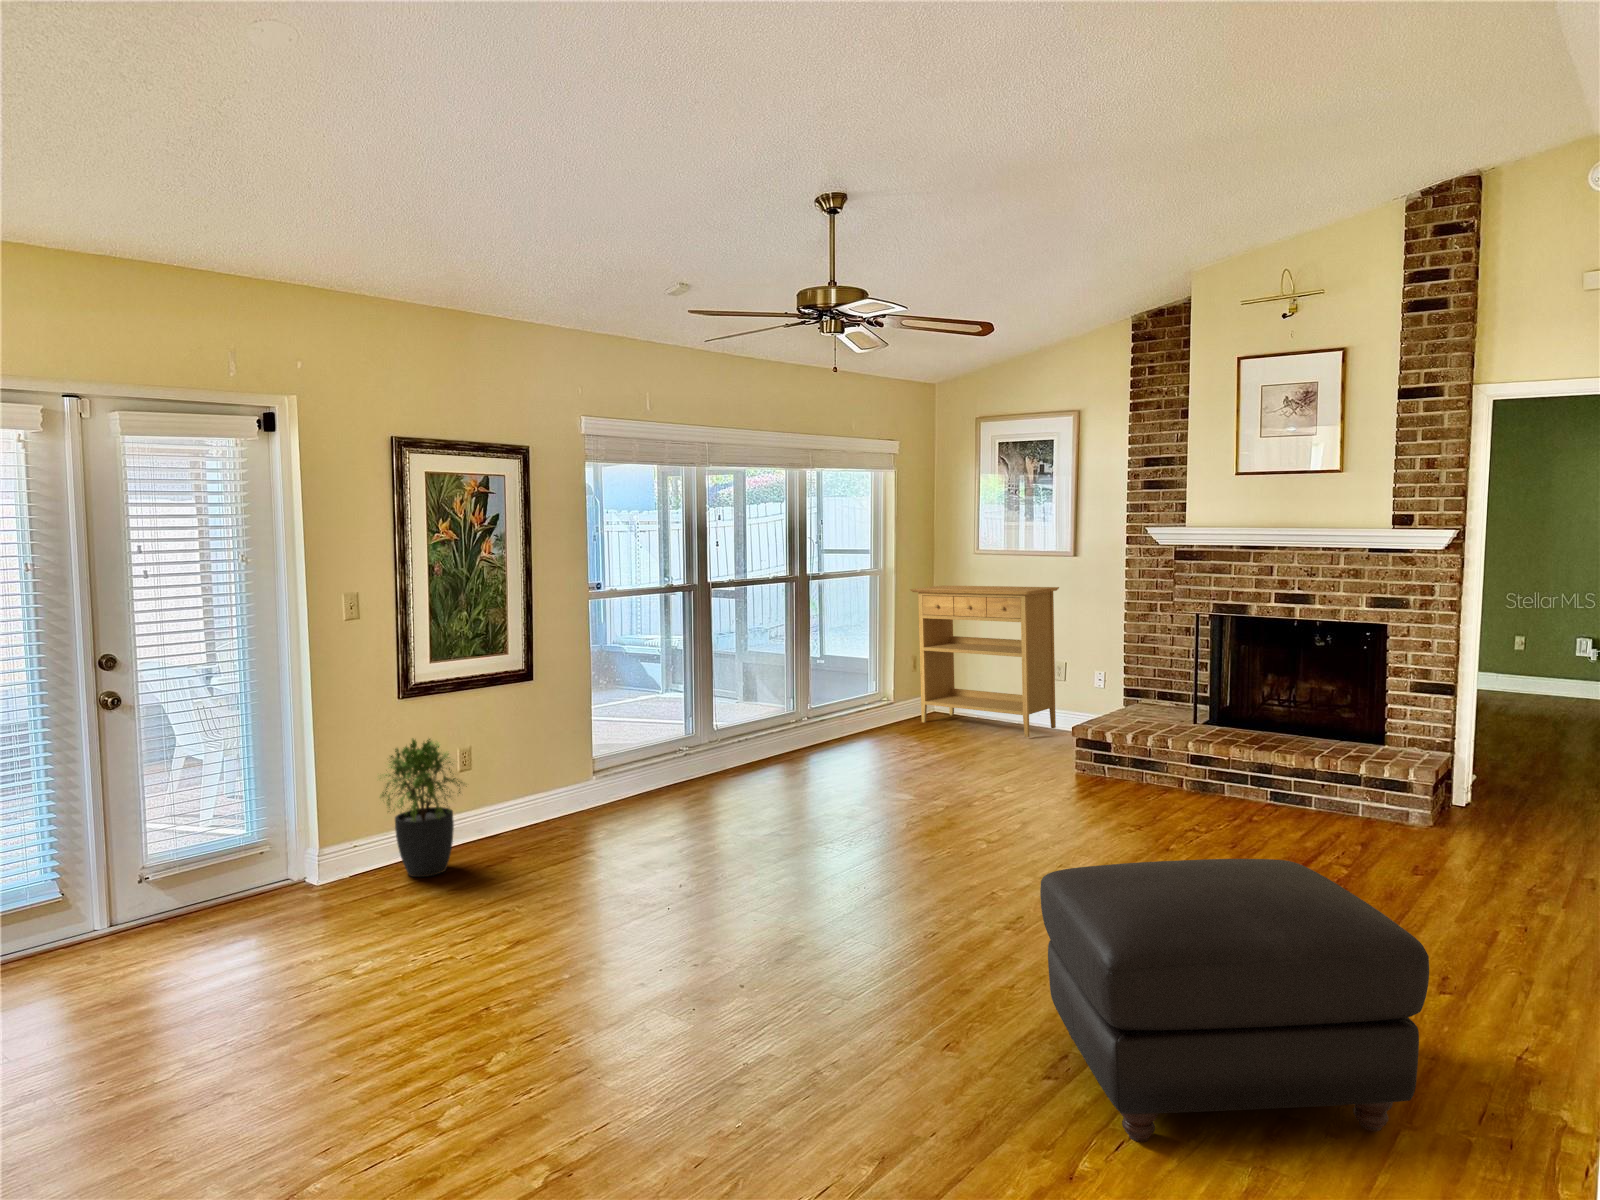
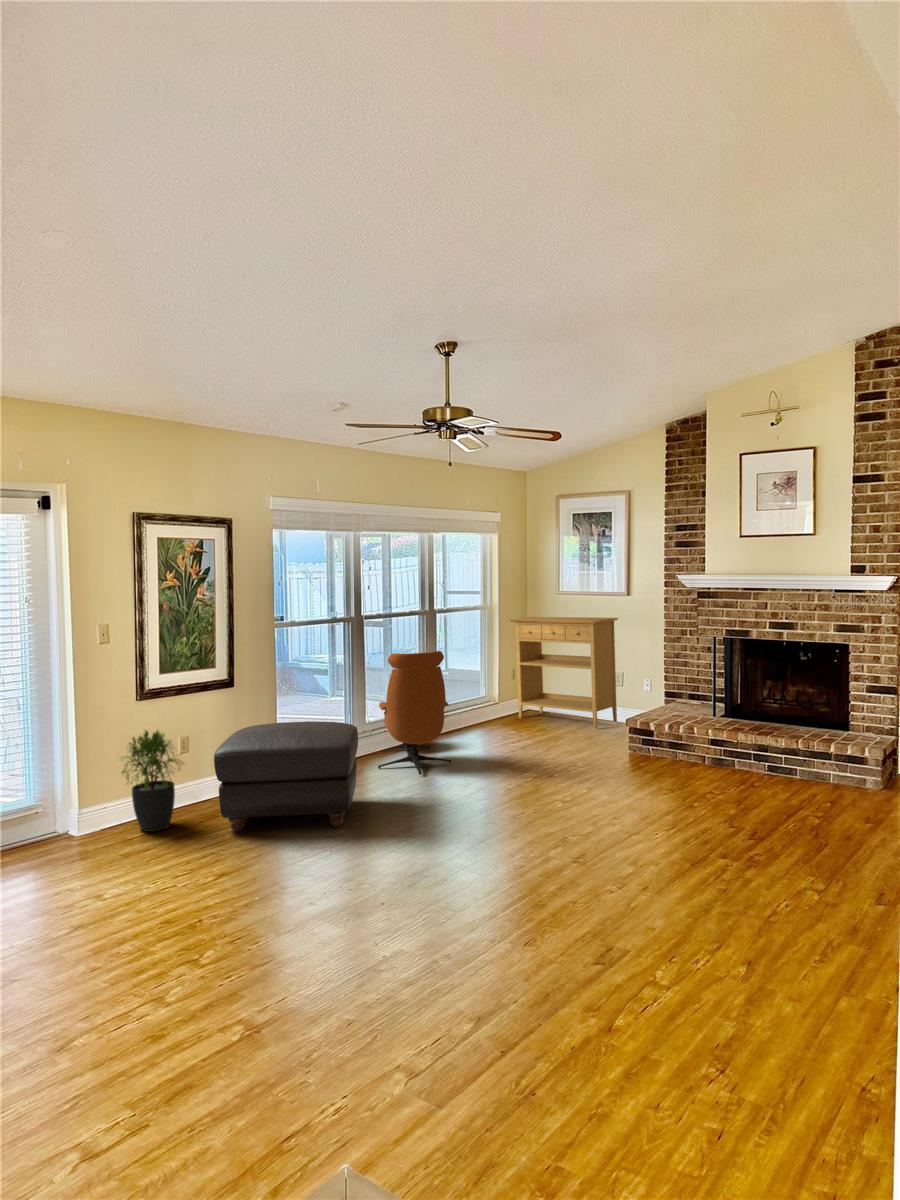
lounge chair: none [732,631,832,800] -> present [378,651,451,775]
ottoman: present [1040,859,1429,1142] -> present [214,721,358,832]

